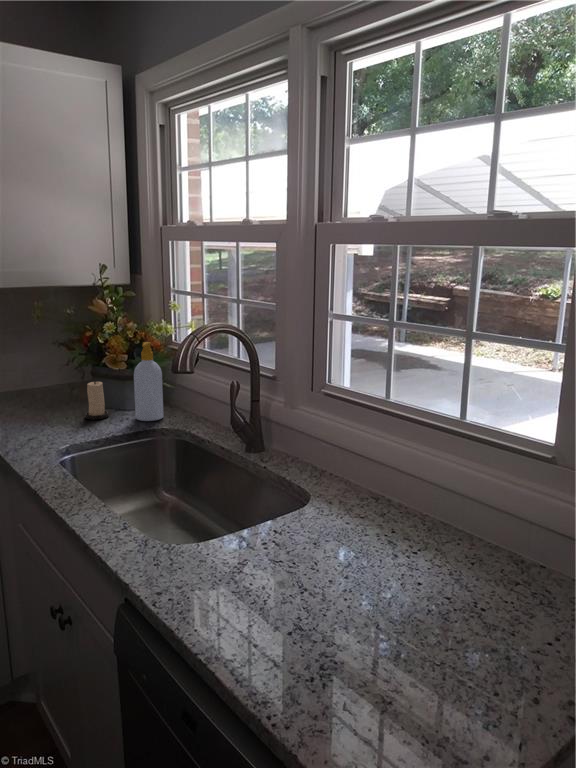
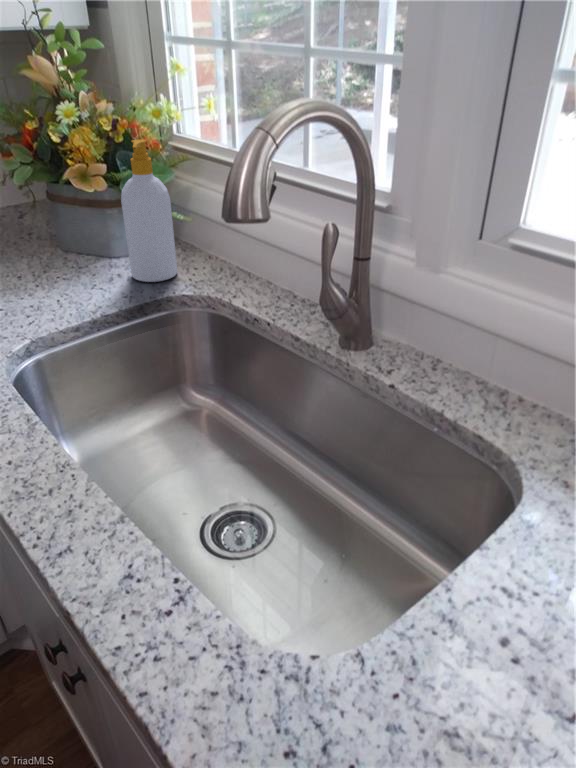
candle: present [86,380,108,420] -> none [42,210,85,280]

